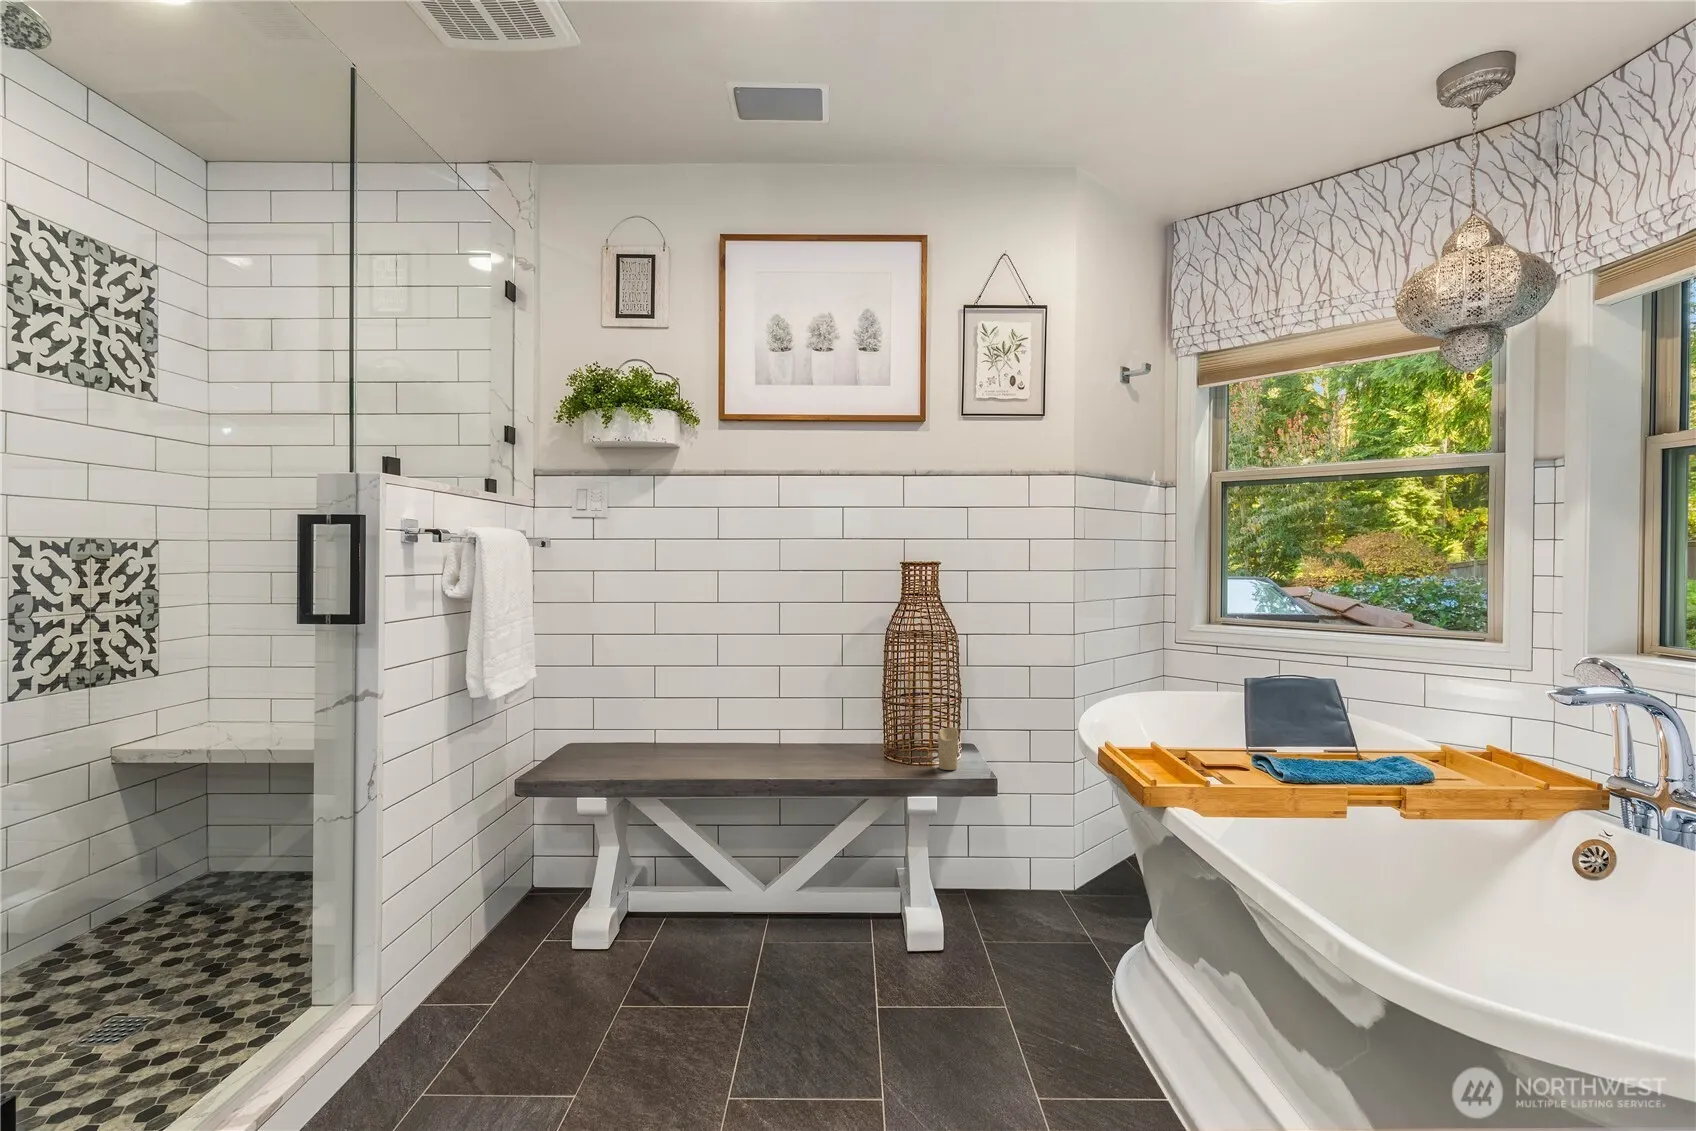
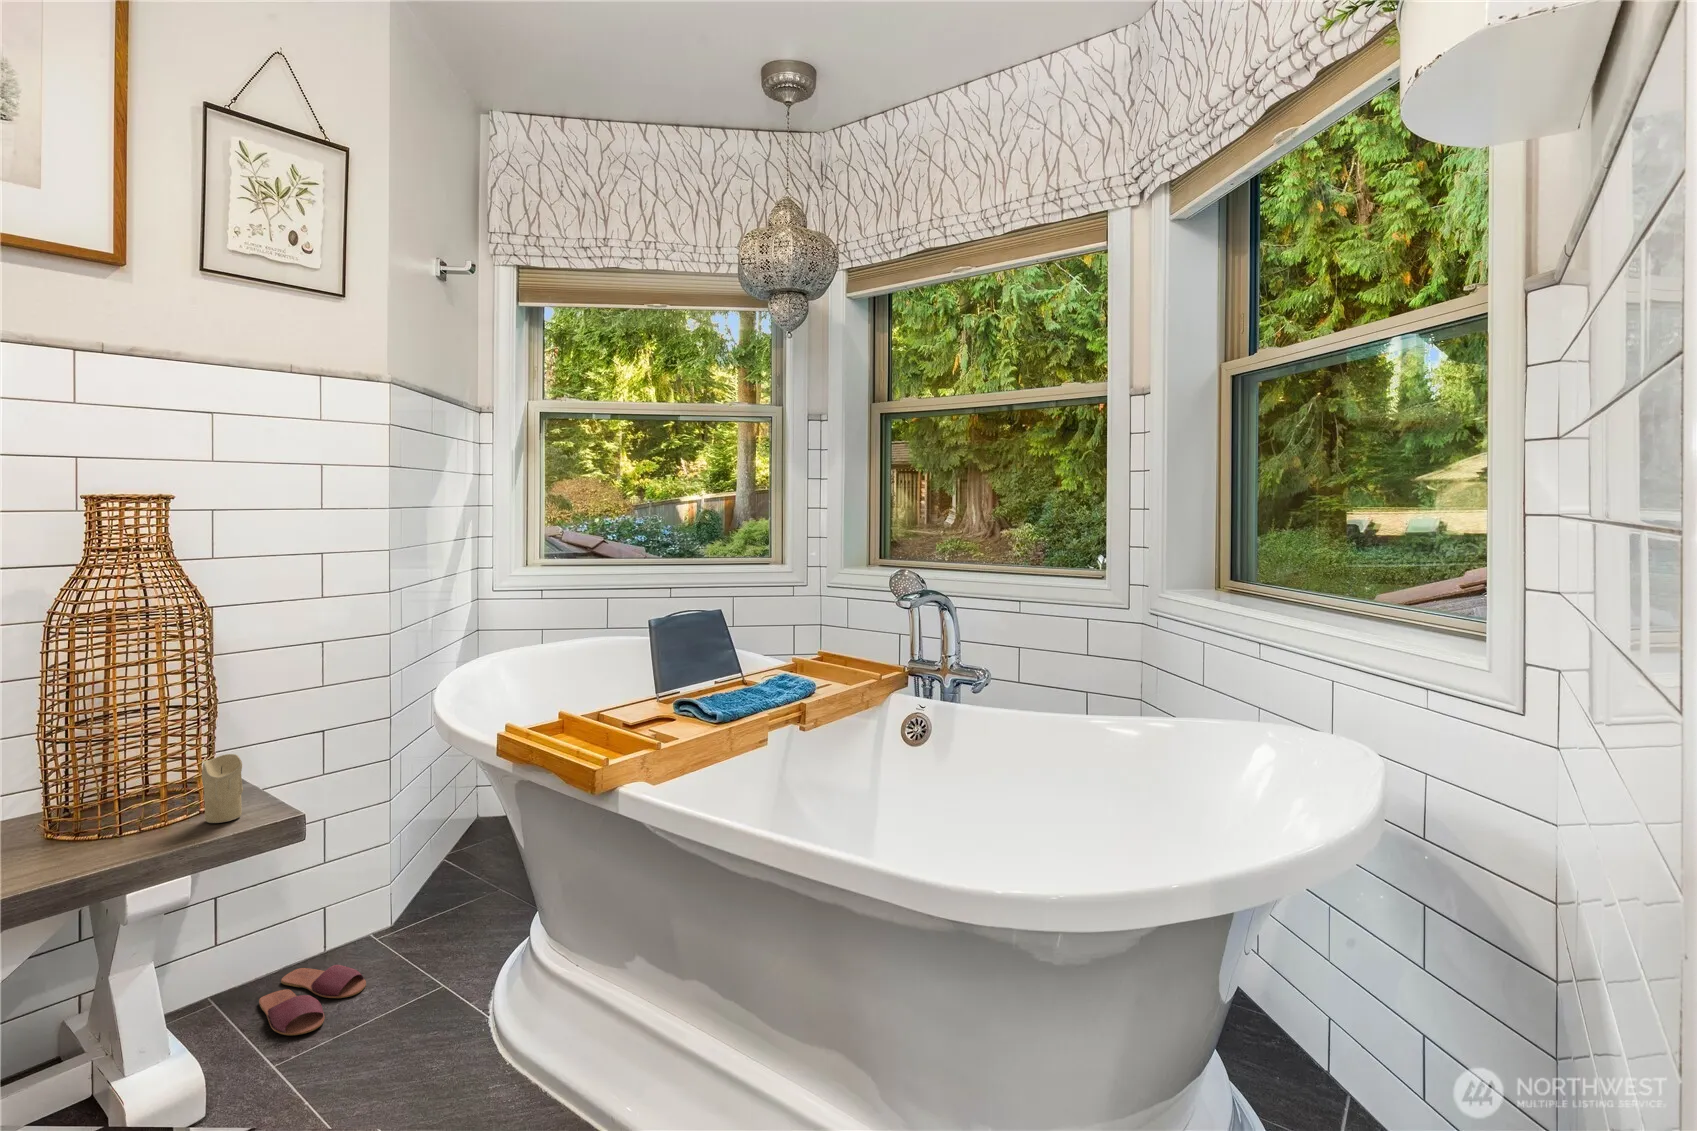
slippers: none [968,888,1029,929] -> present [259,965,366,1035]

